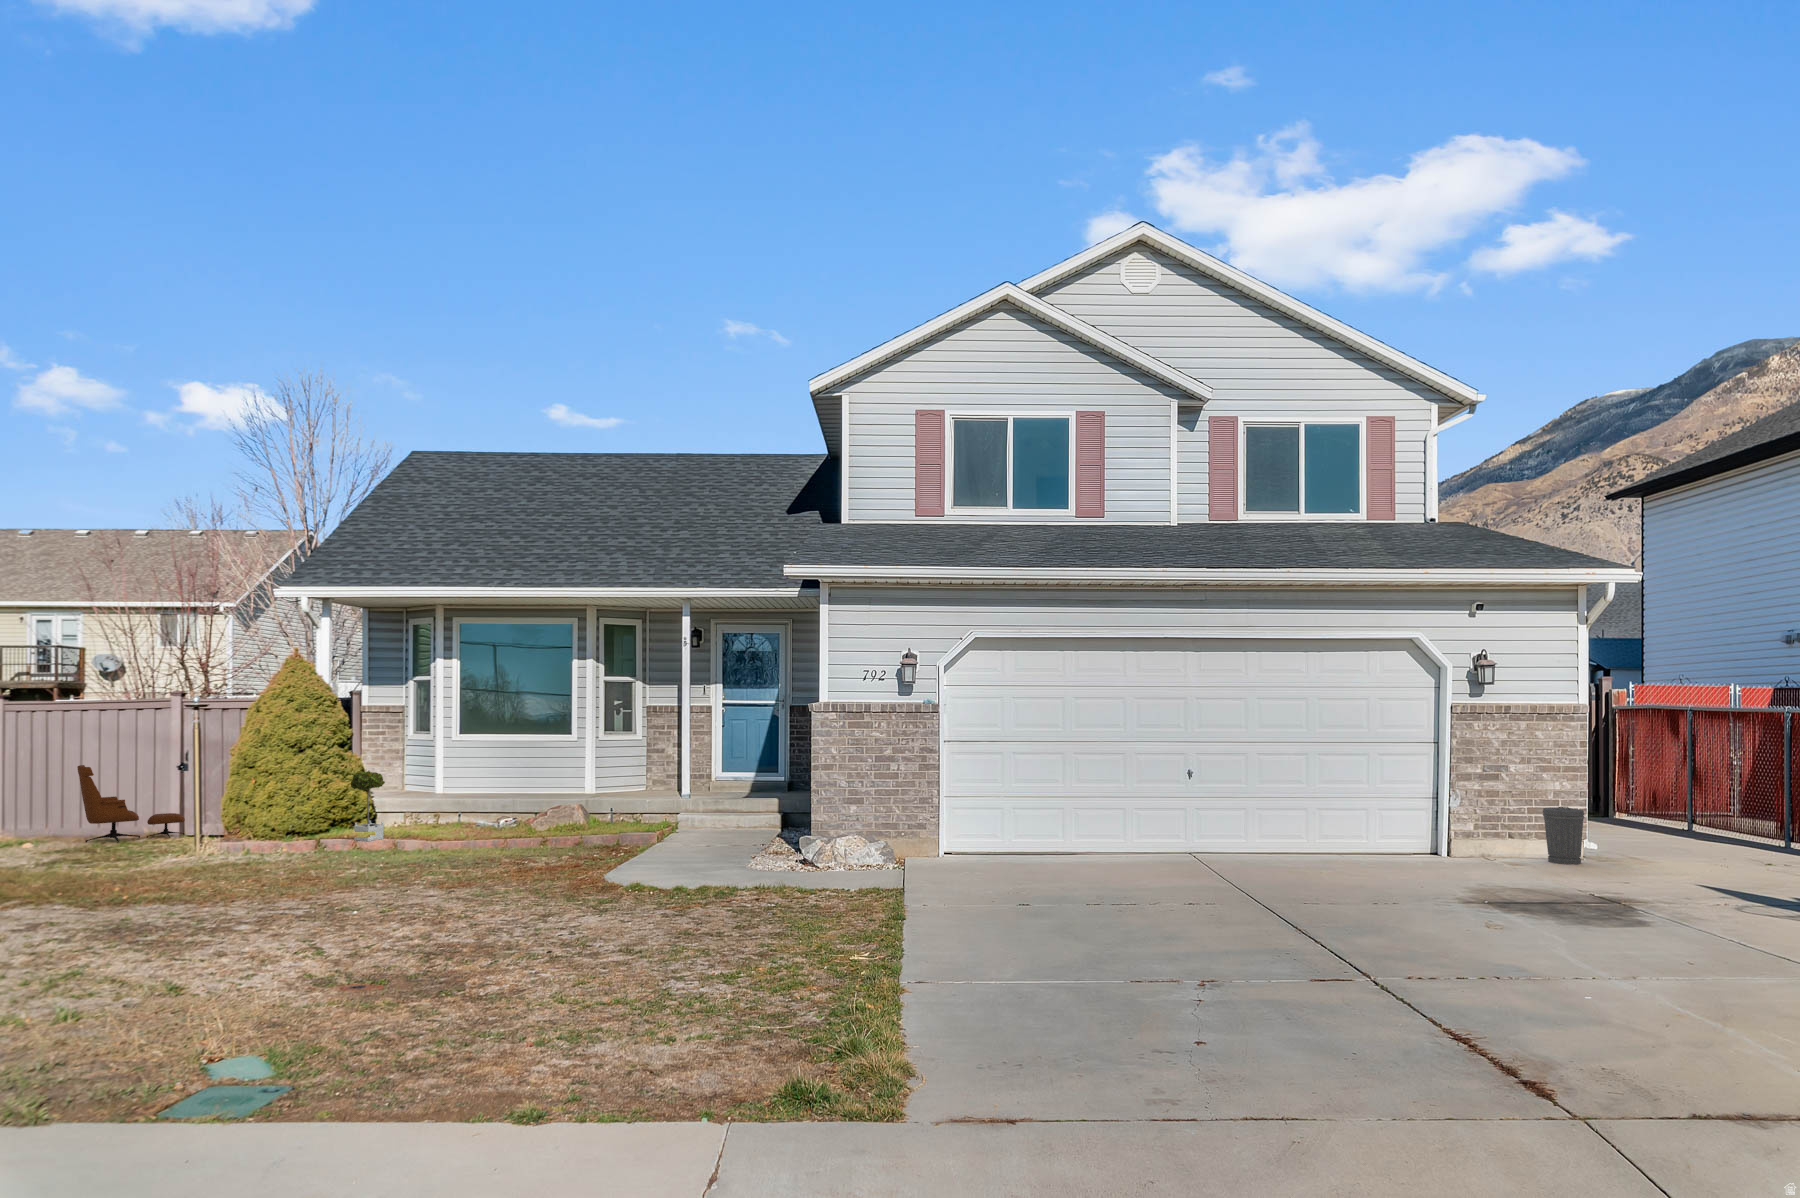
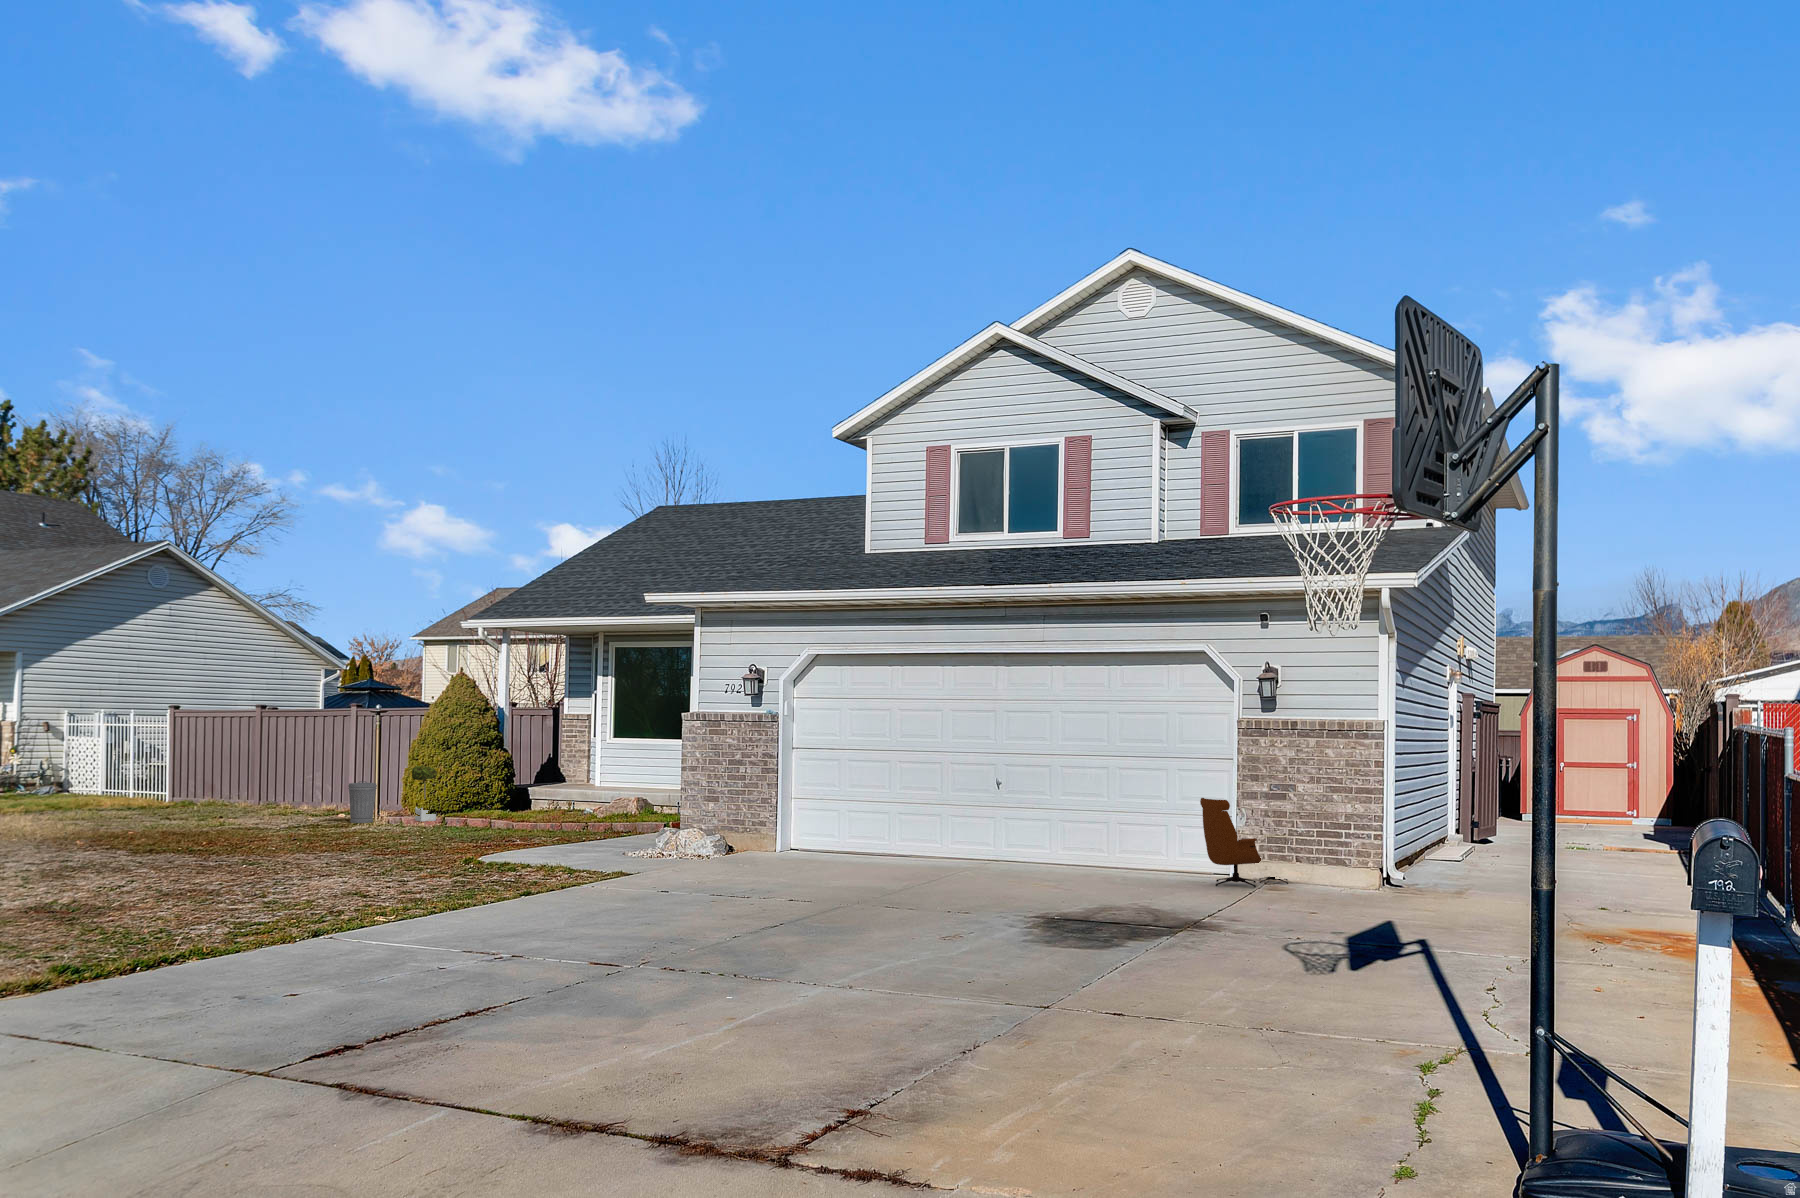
lounge chair: present [77,765,185,842] -> present [1200,798,1288,888]
trash can: present [1543,807,1585,864] -> present [348,781,377,823]

